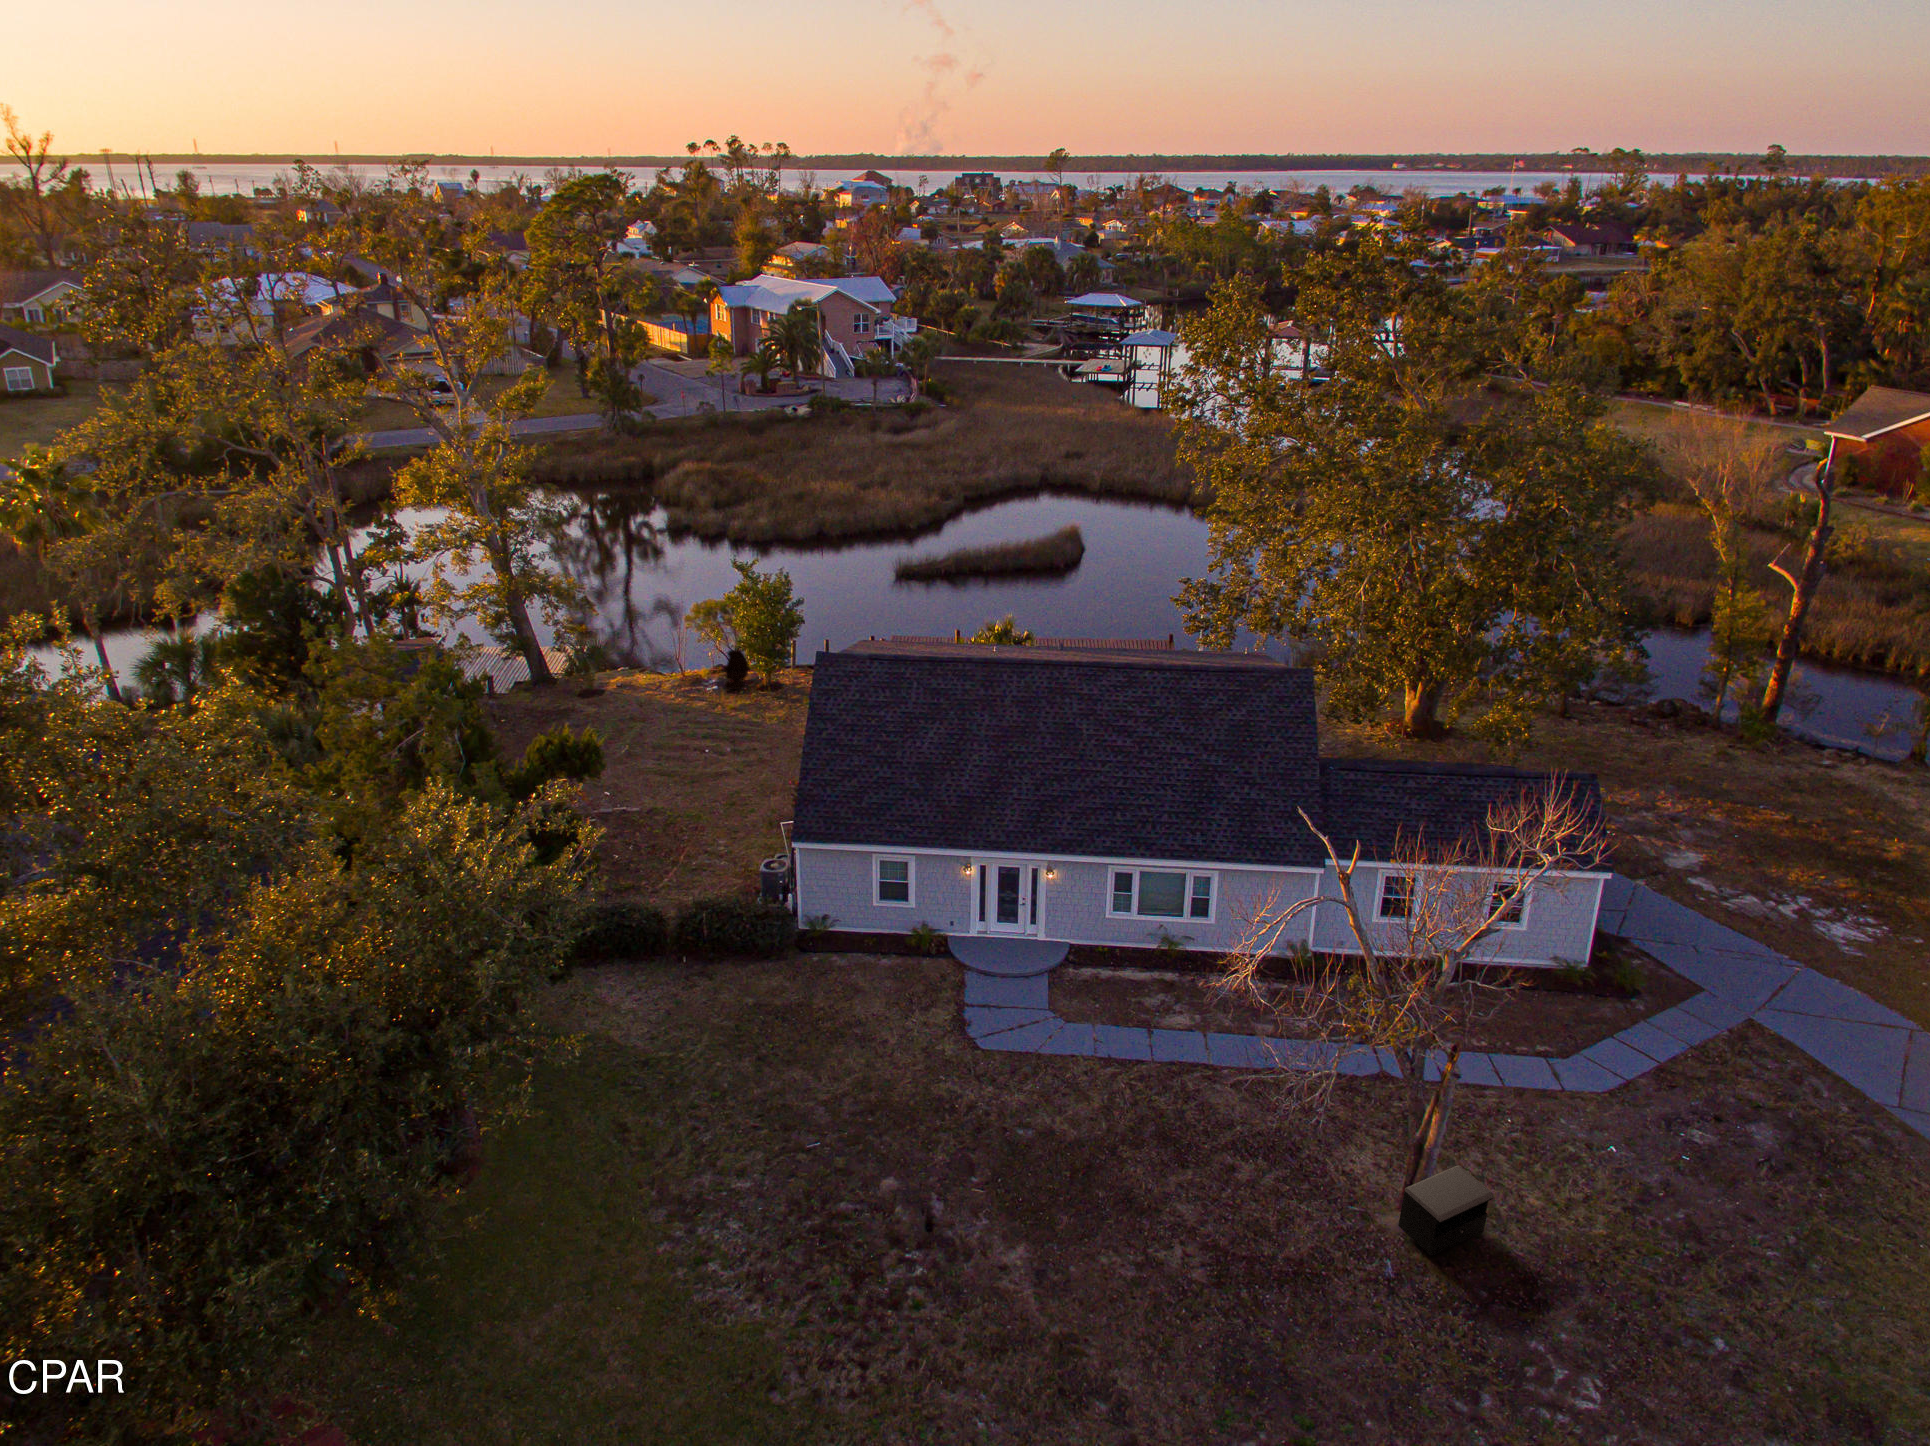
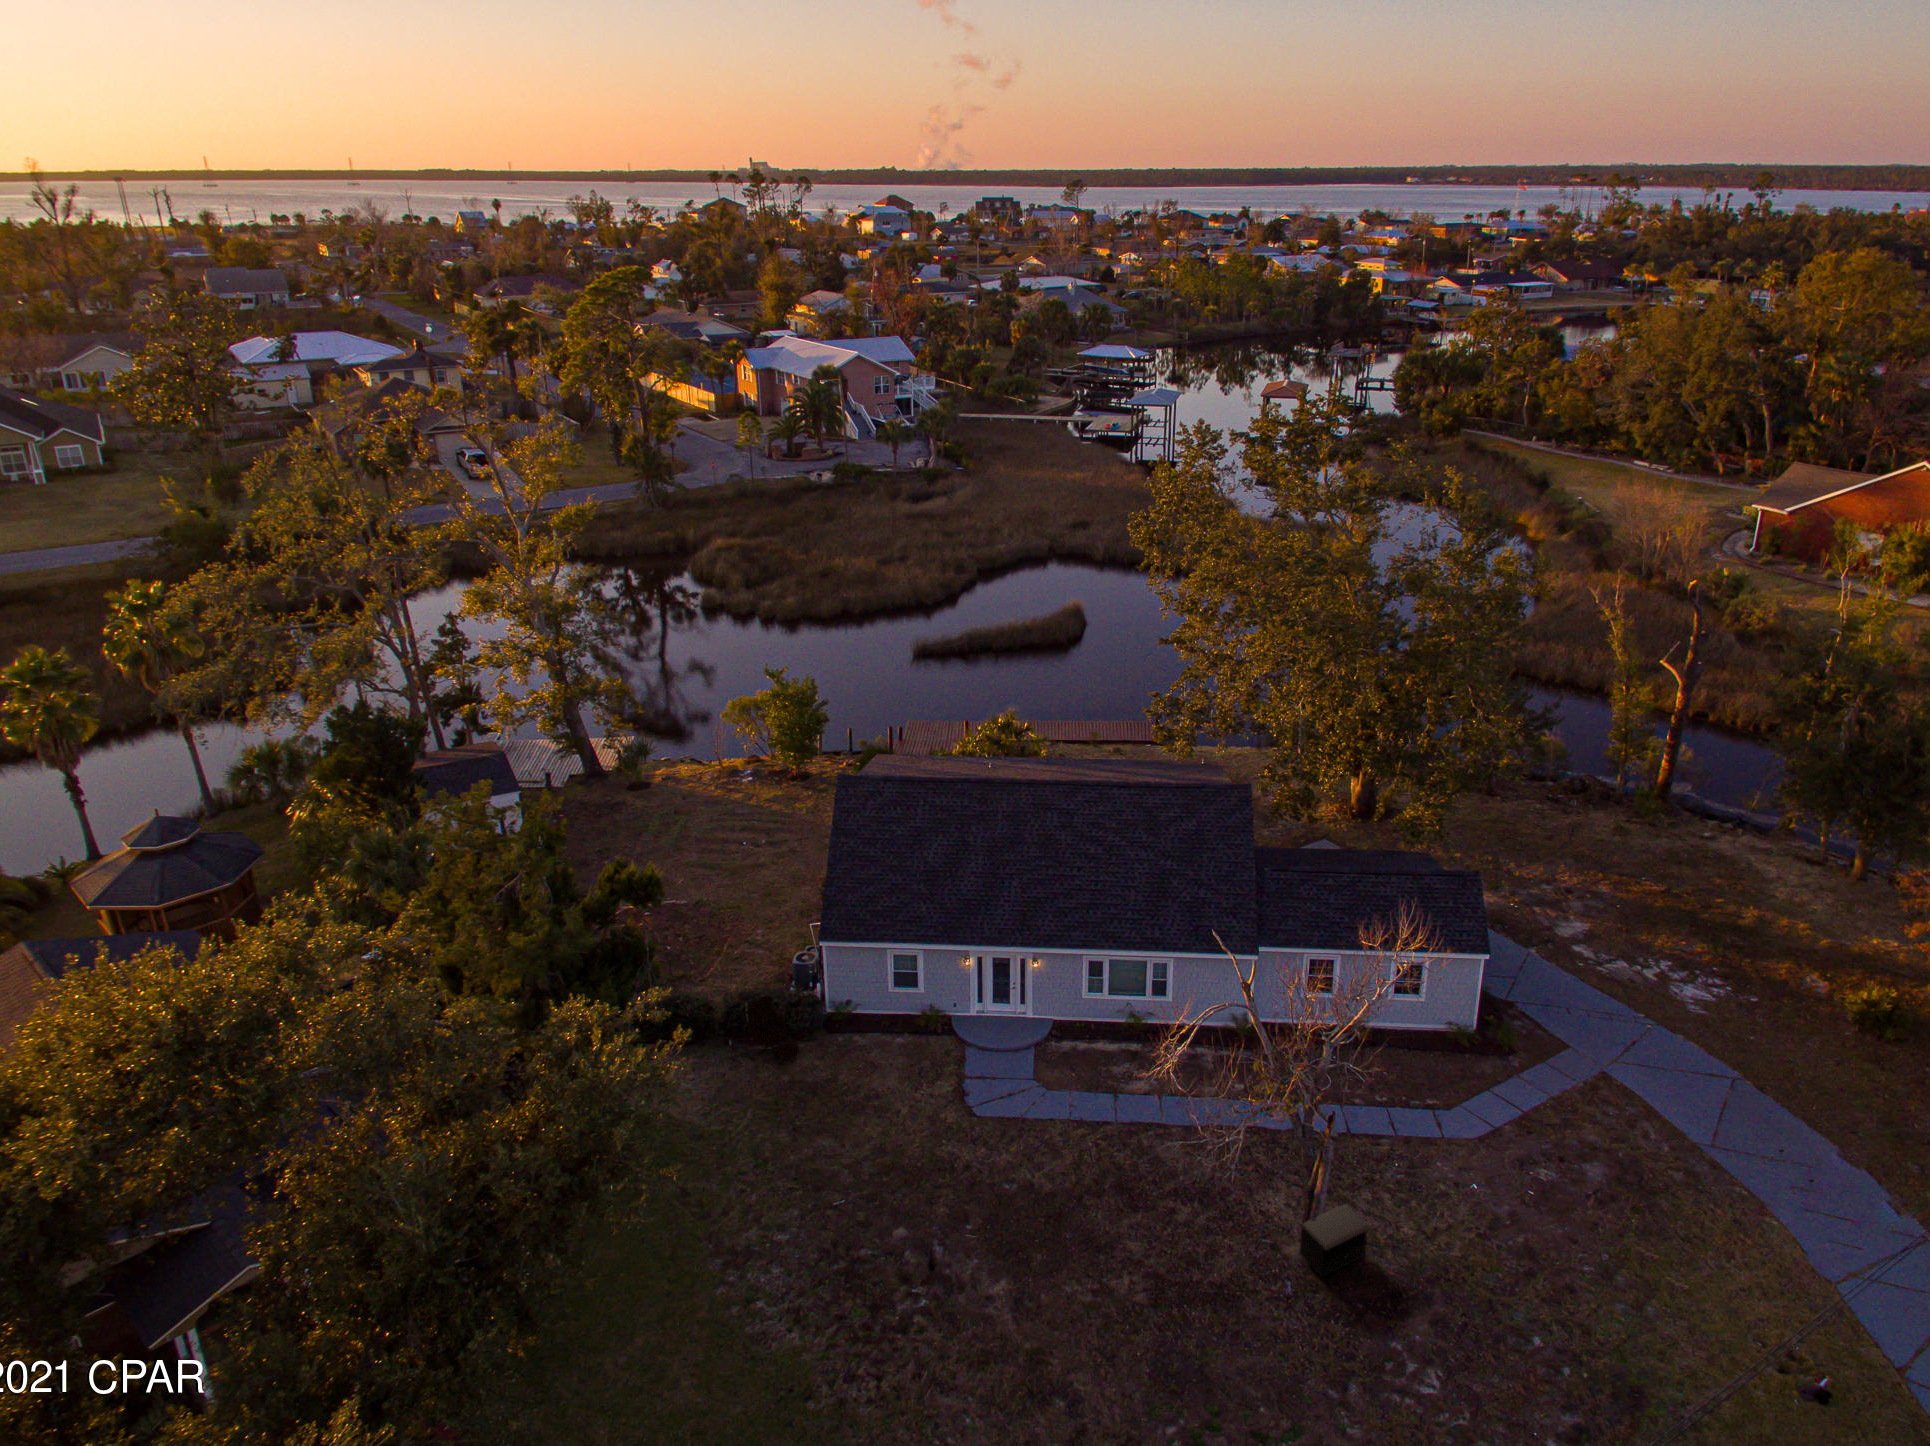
lounge chair: present [723,650,750,690] -> present [747,996,799,1061]

